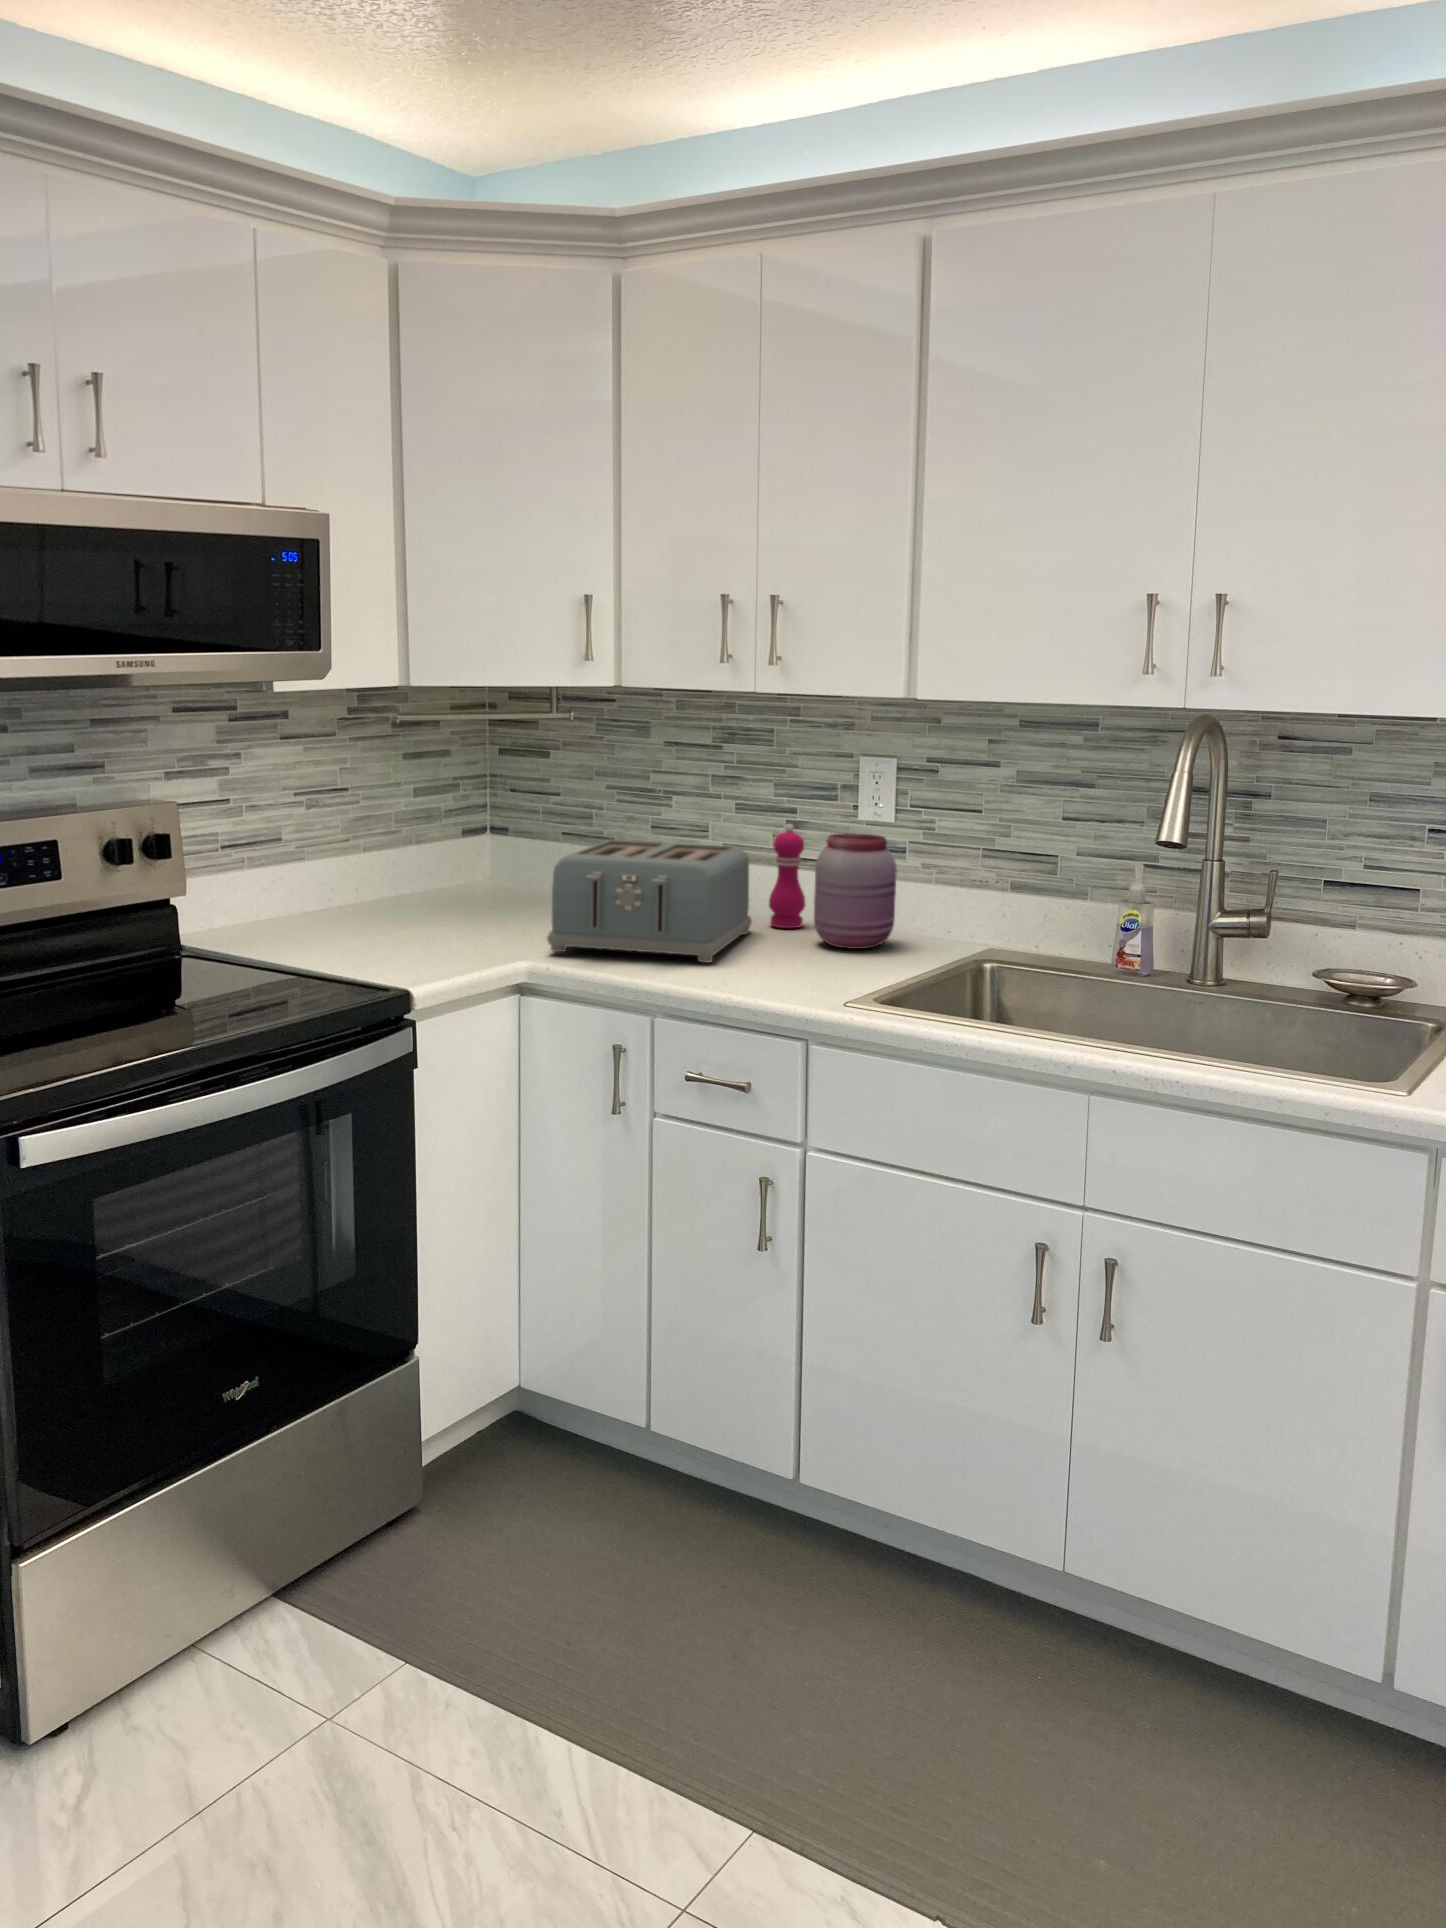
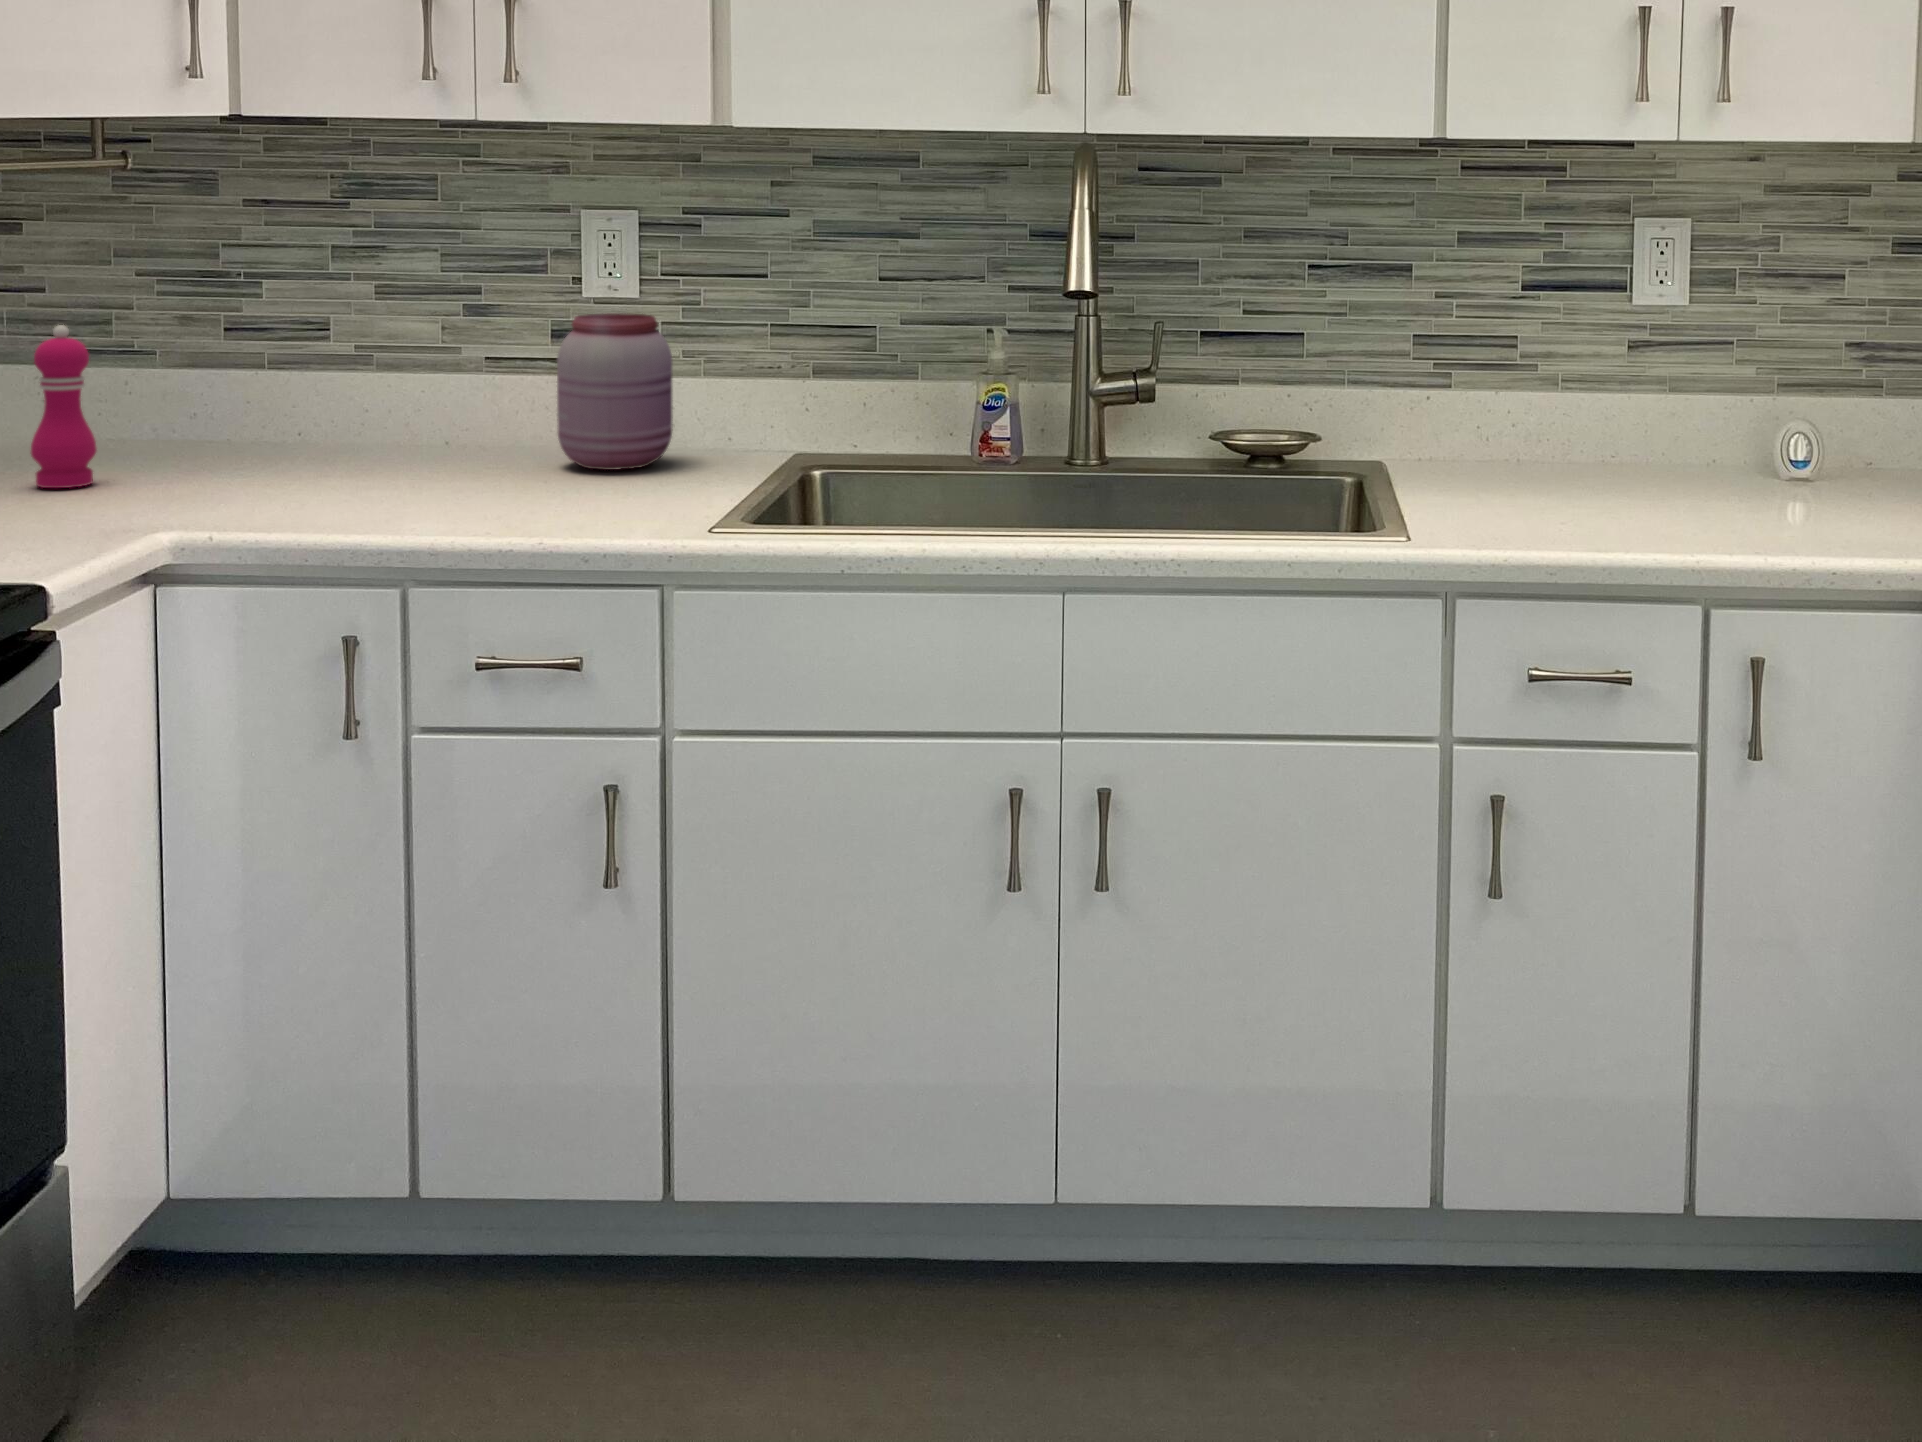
pepper mill: present [769,824,805,928] -> present [31,325,97,488]
toaster: present [547,840,752,963] -> none [175,342,458,515]

